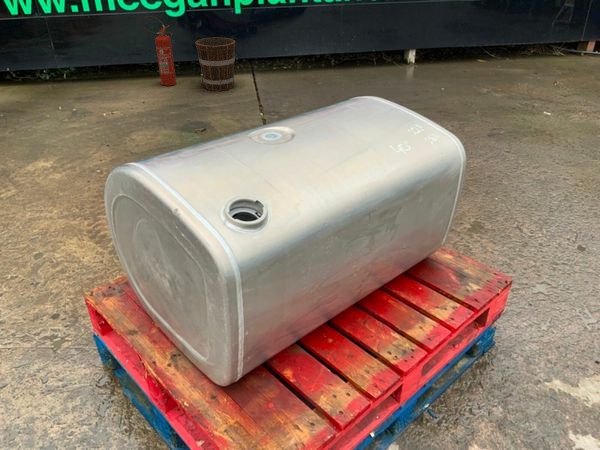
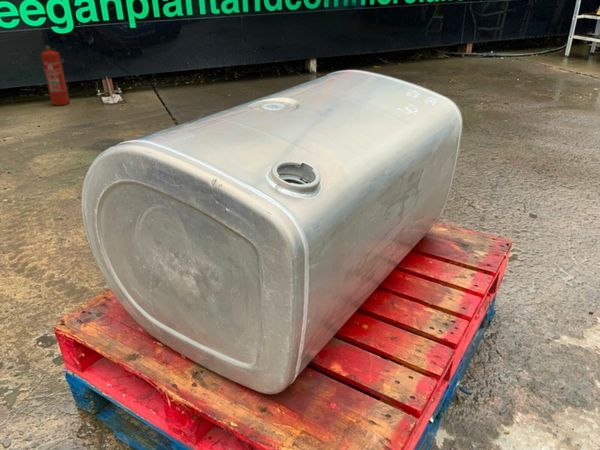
bucket: present [196,37,236,91] -> none [90,50,137,107]

